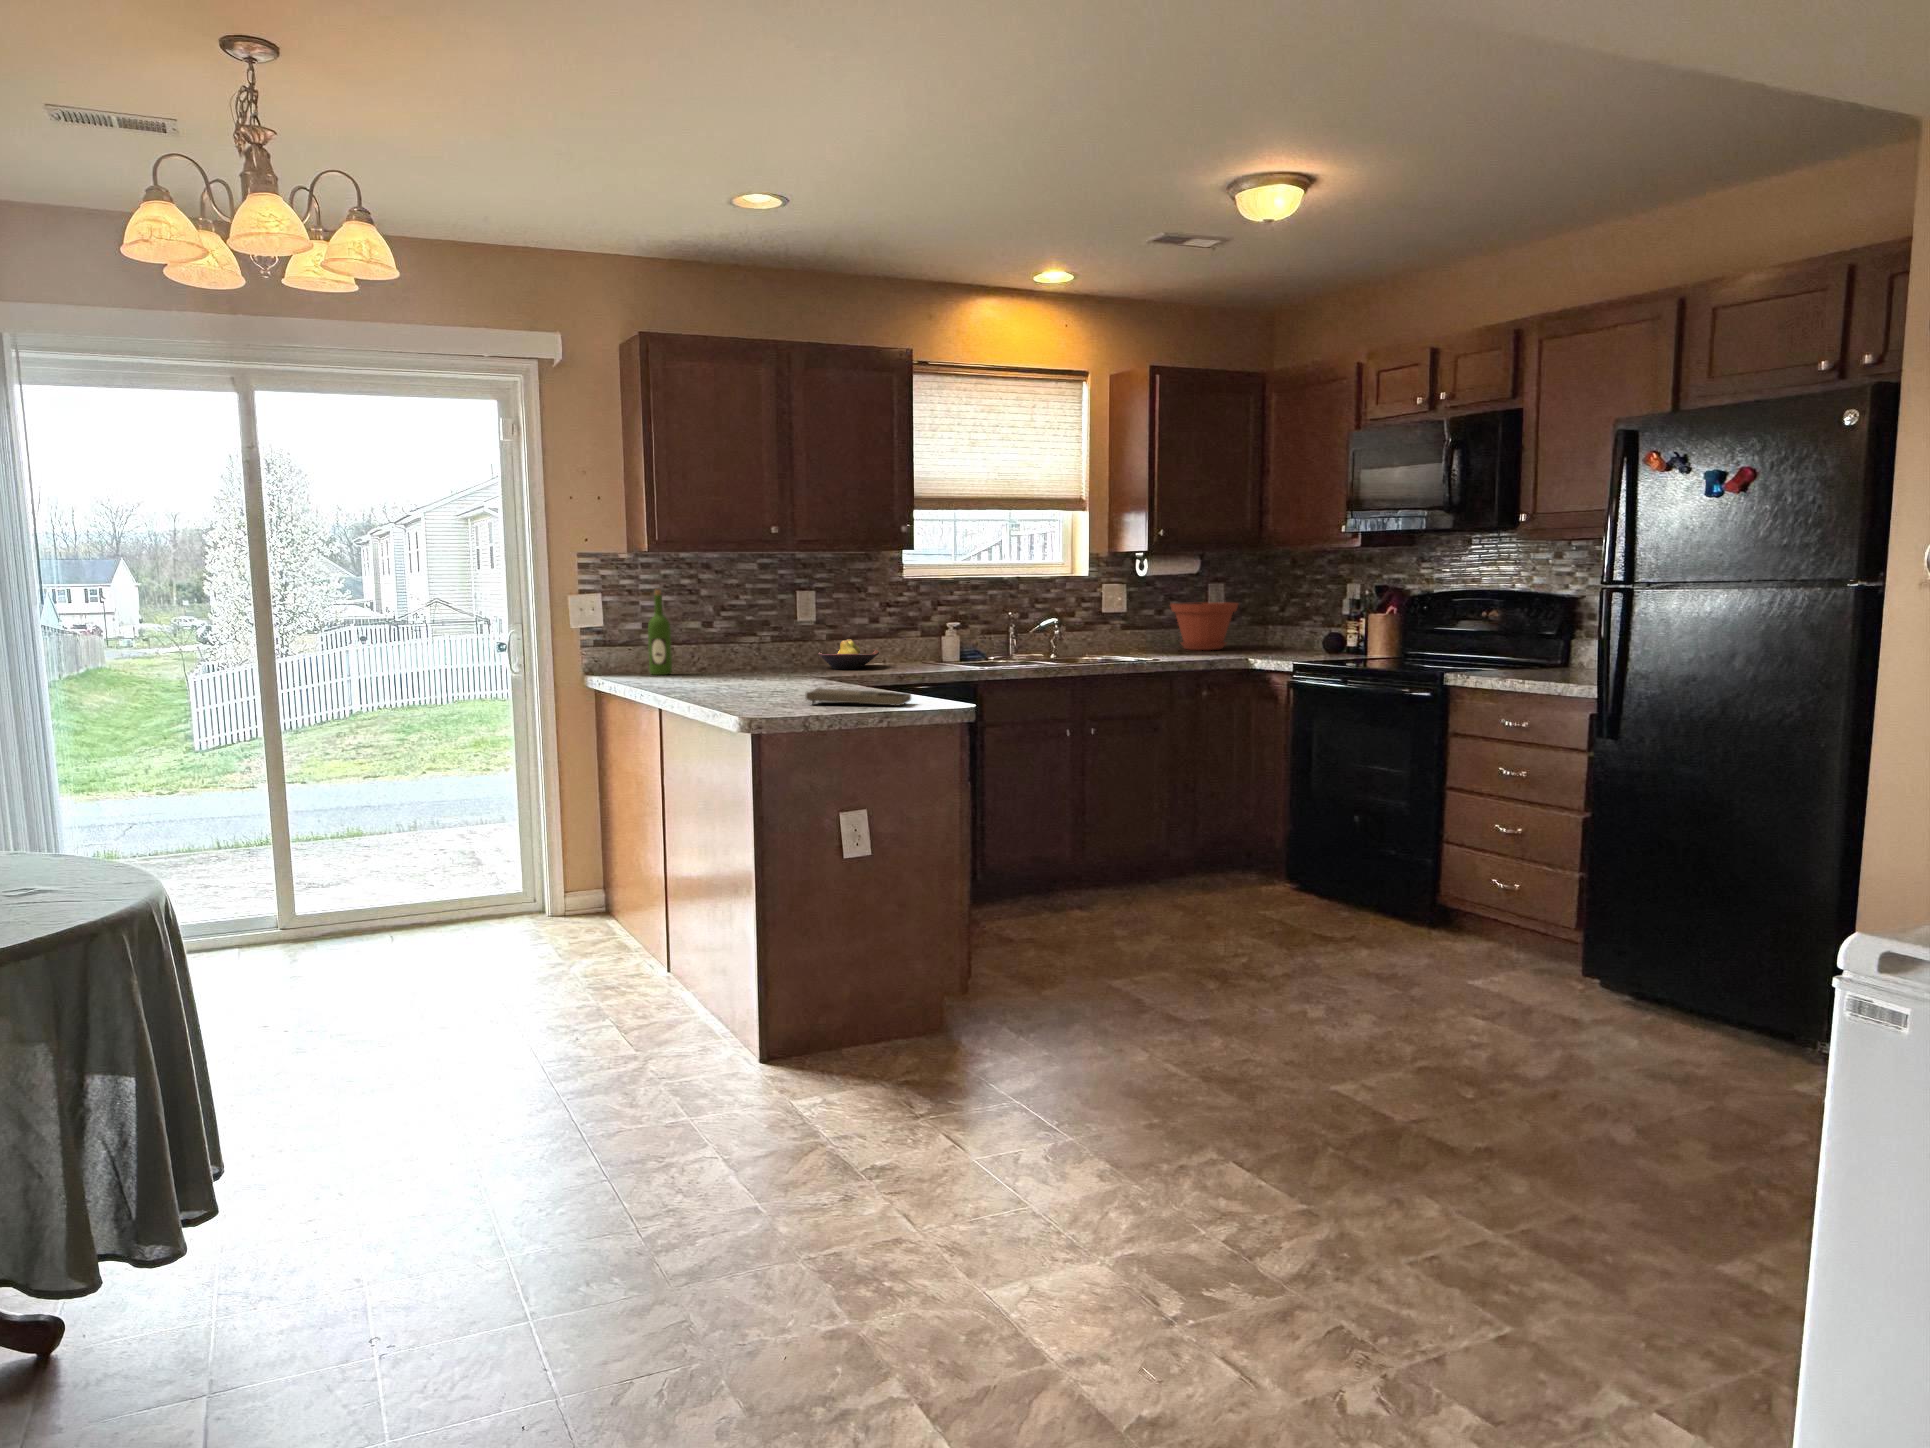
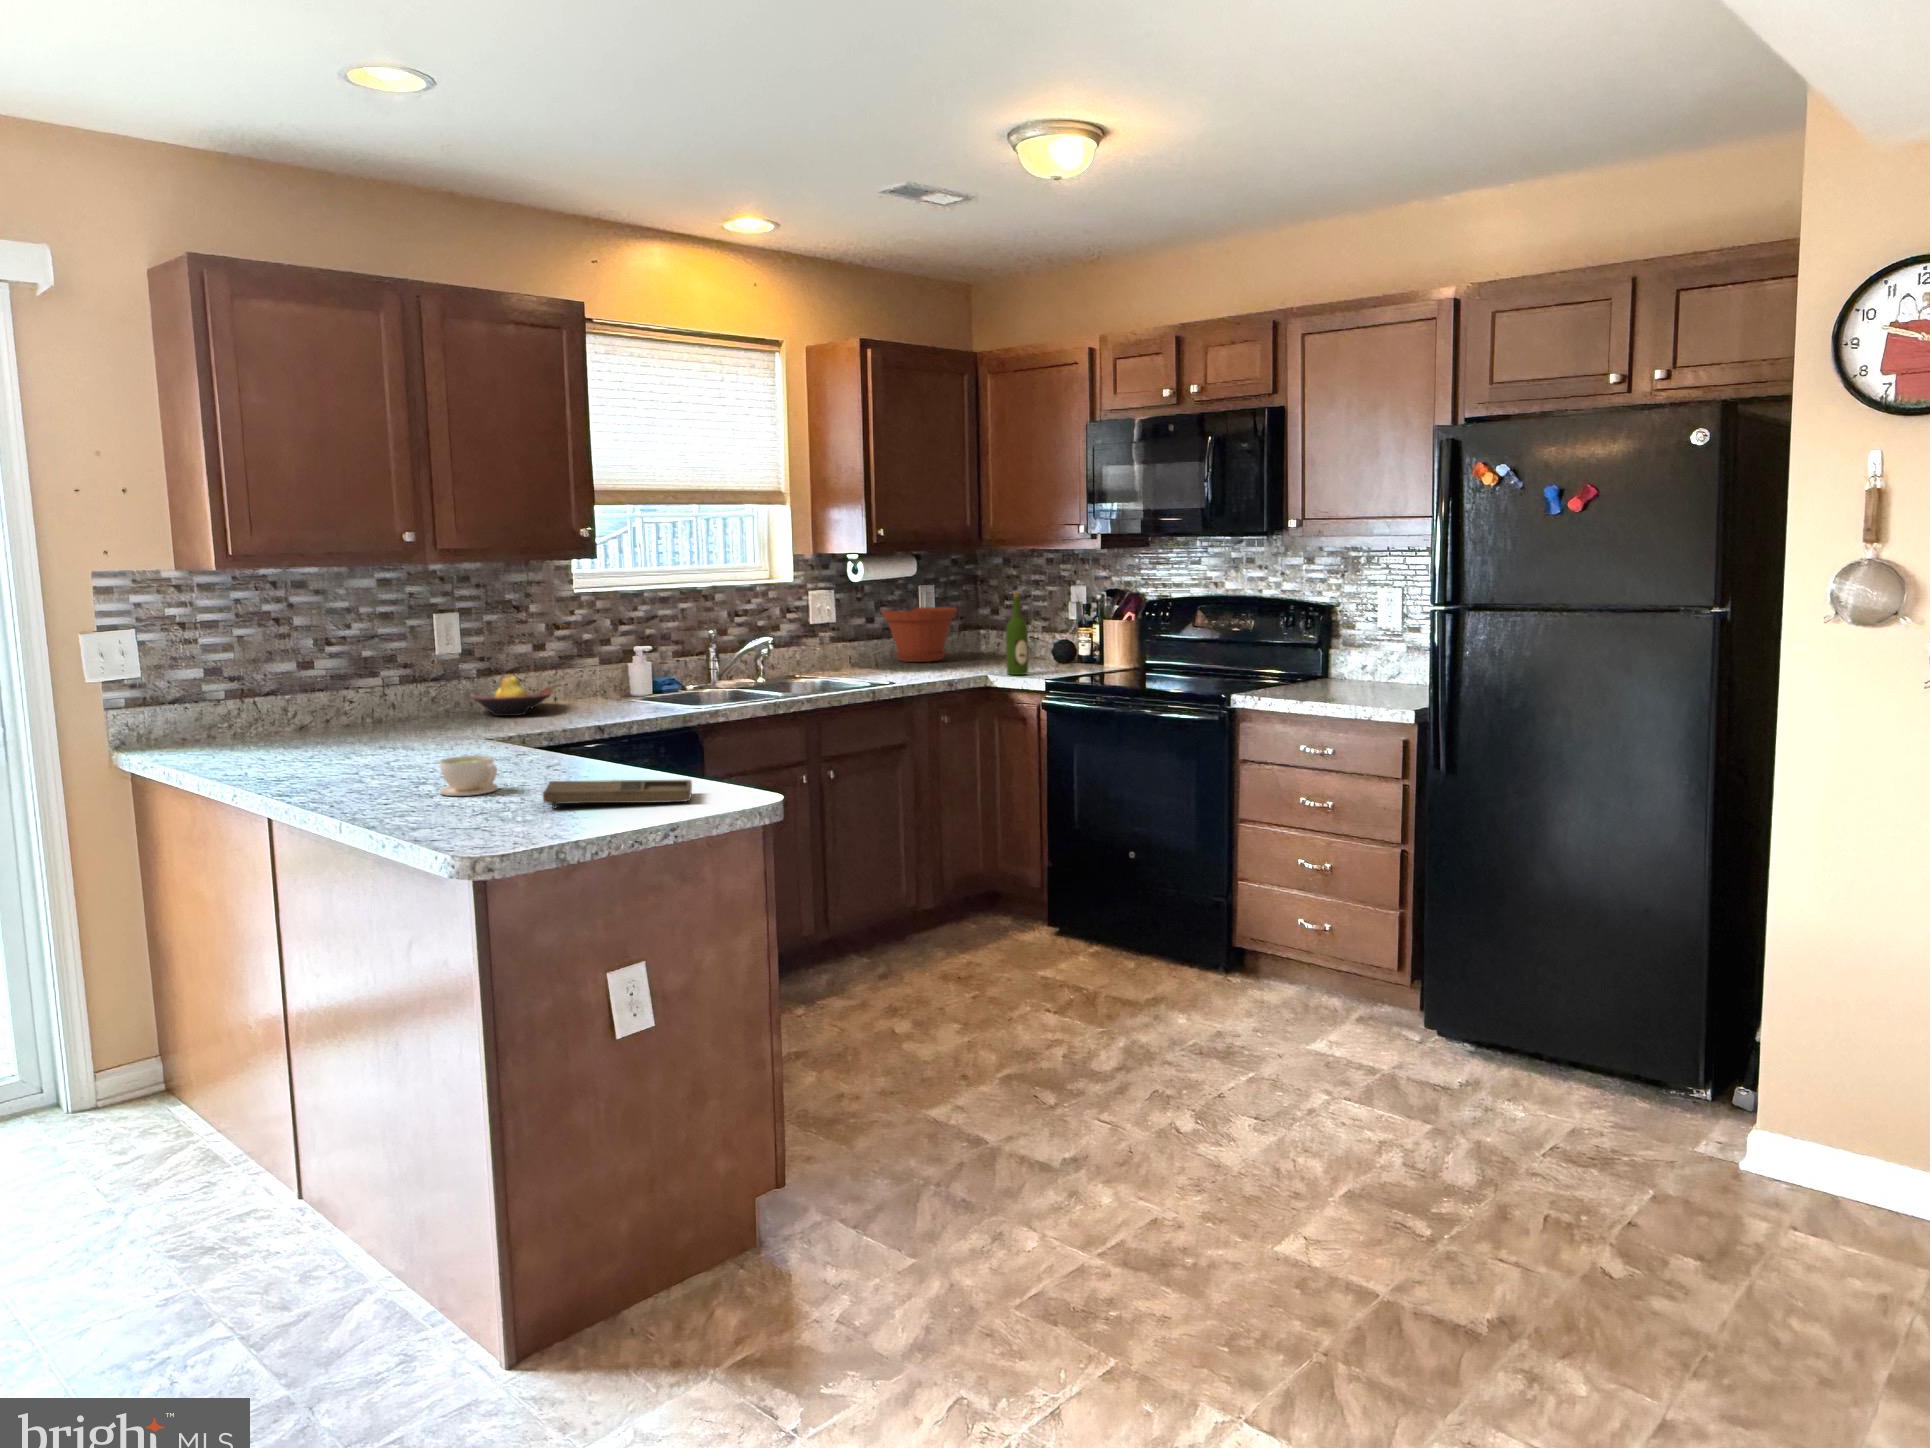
wine bottle: present [648,590,672,675] -> present [1006,592,1028,675]
coffee cup: none [752,673,790,698] -> present [440,755,498,796]

